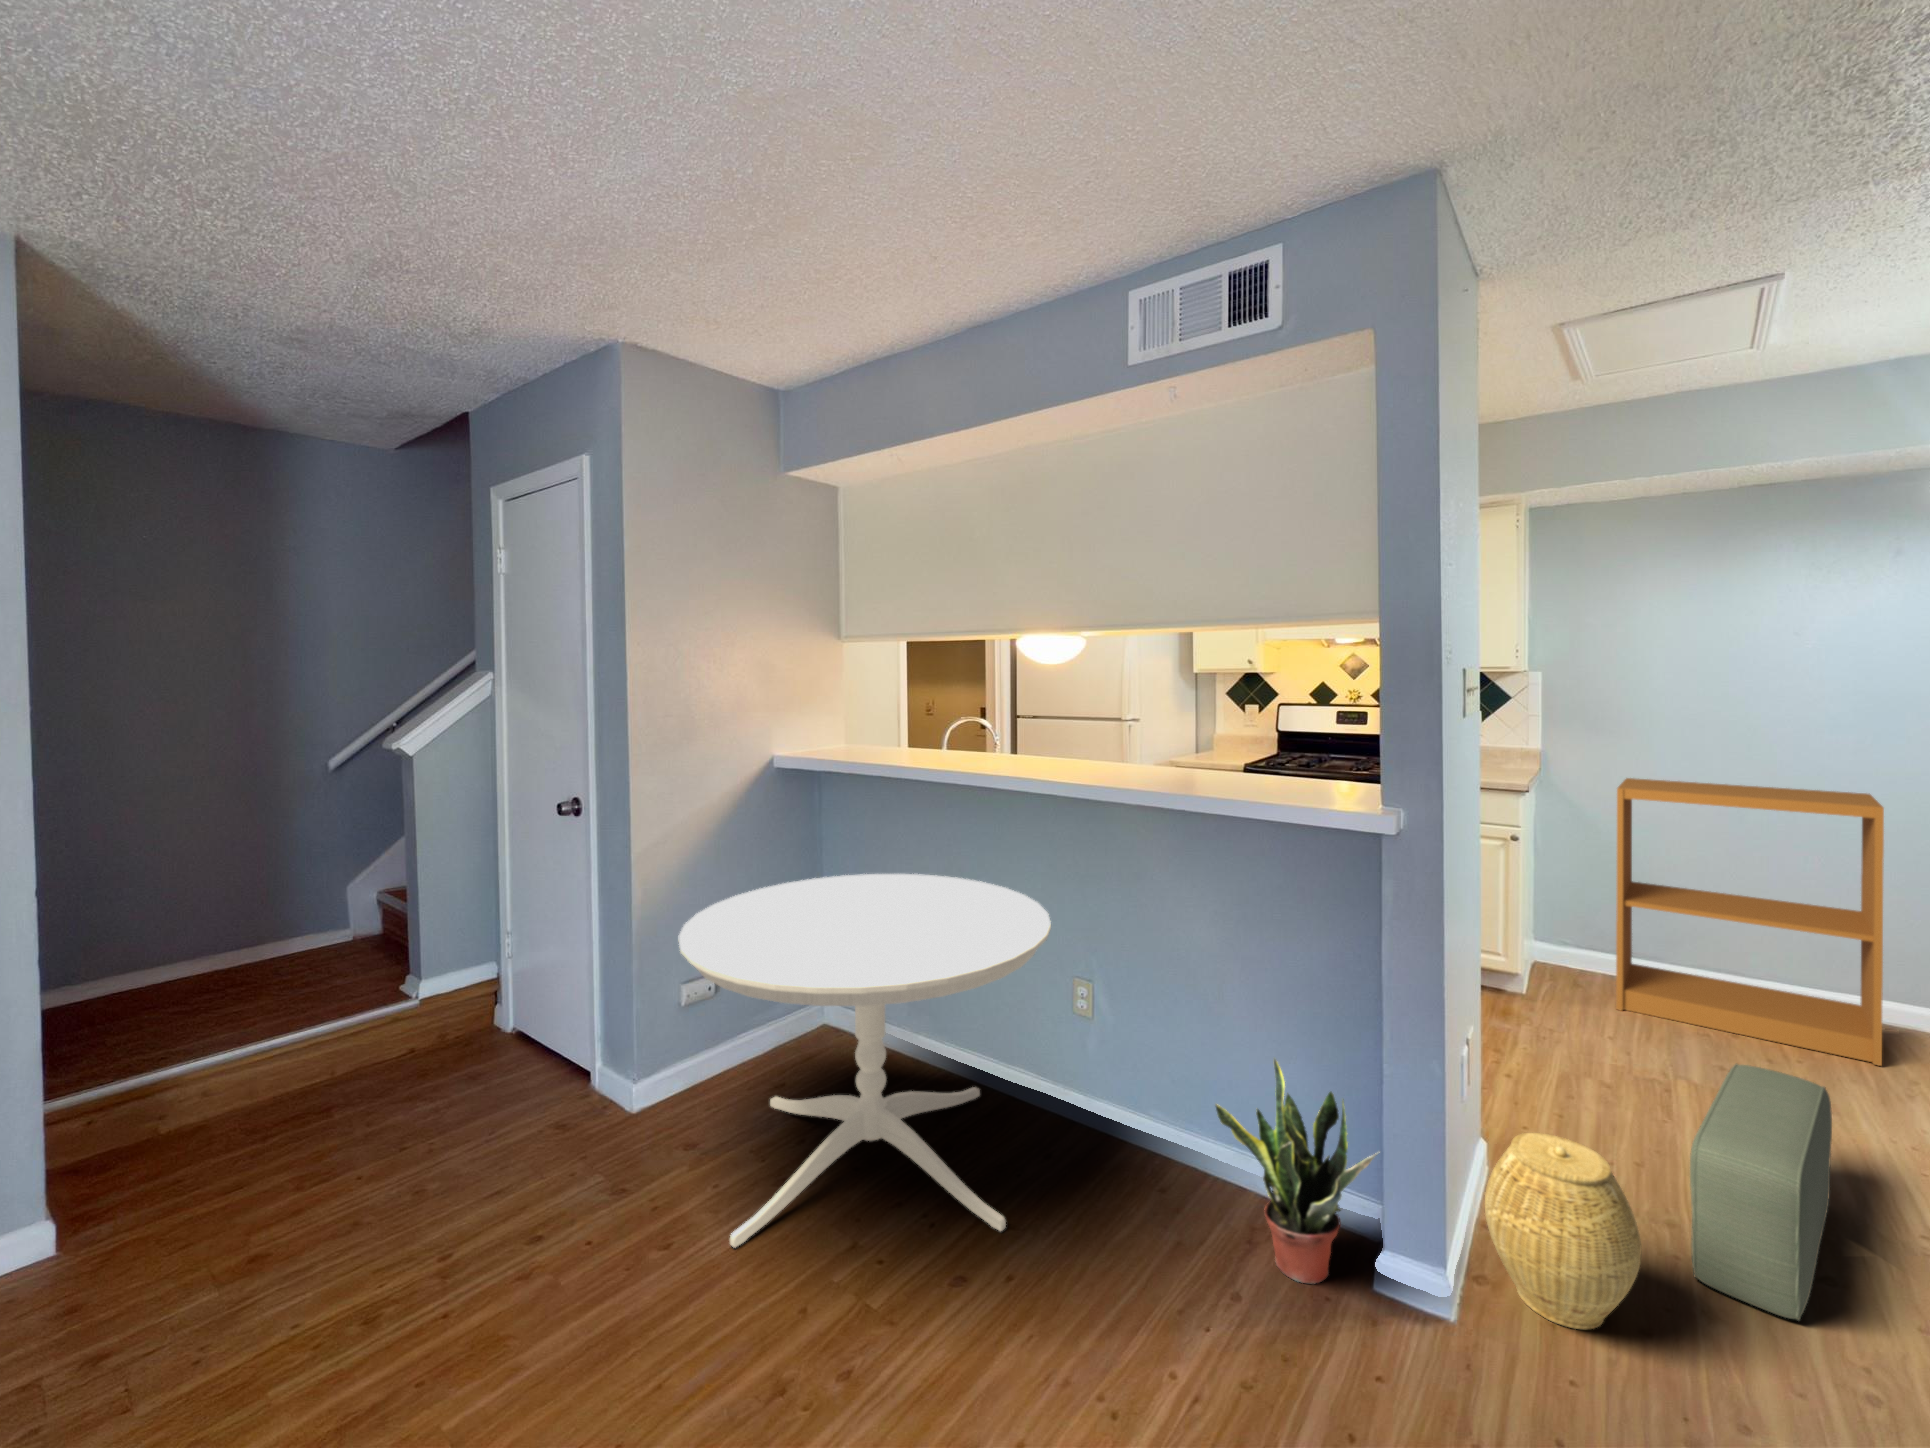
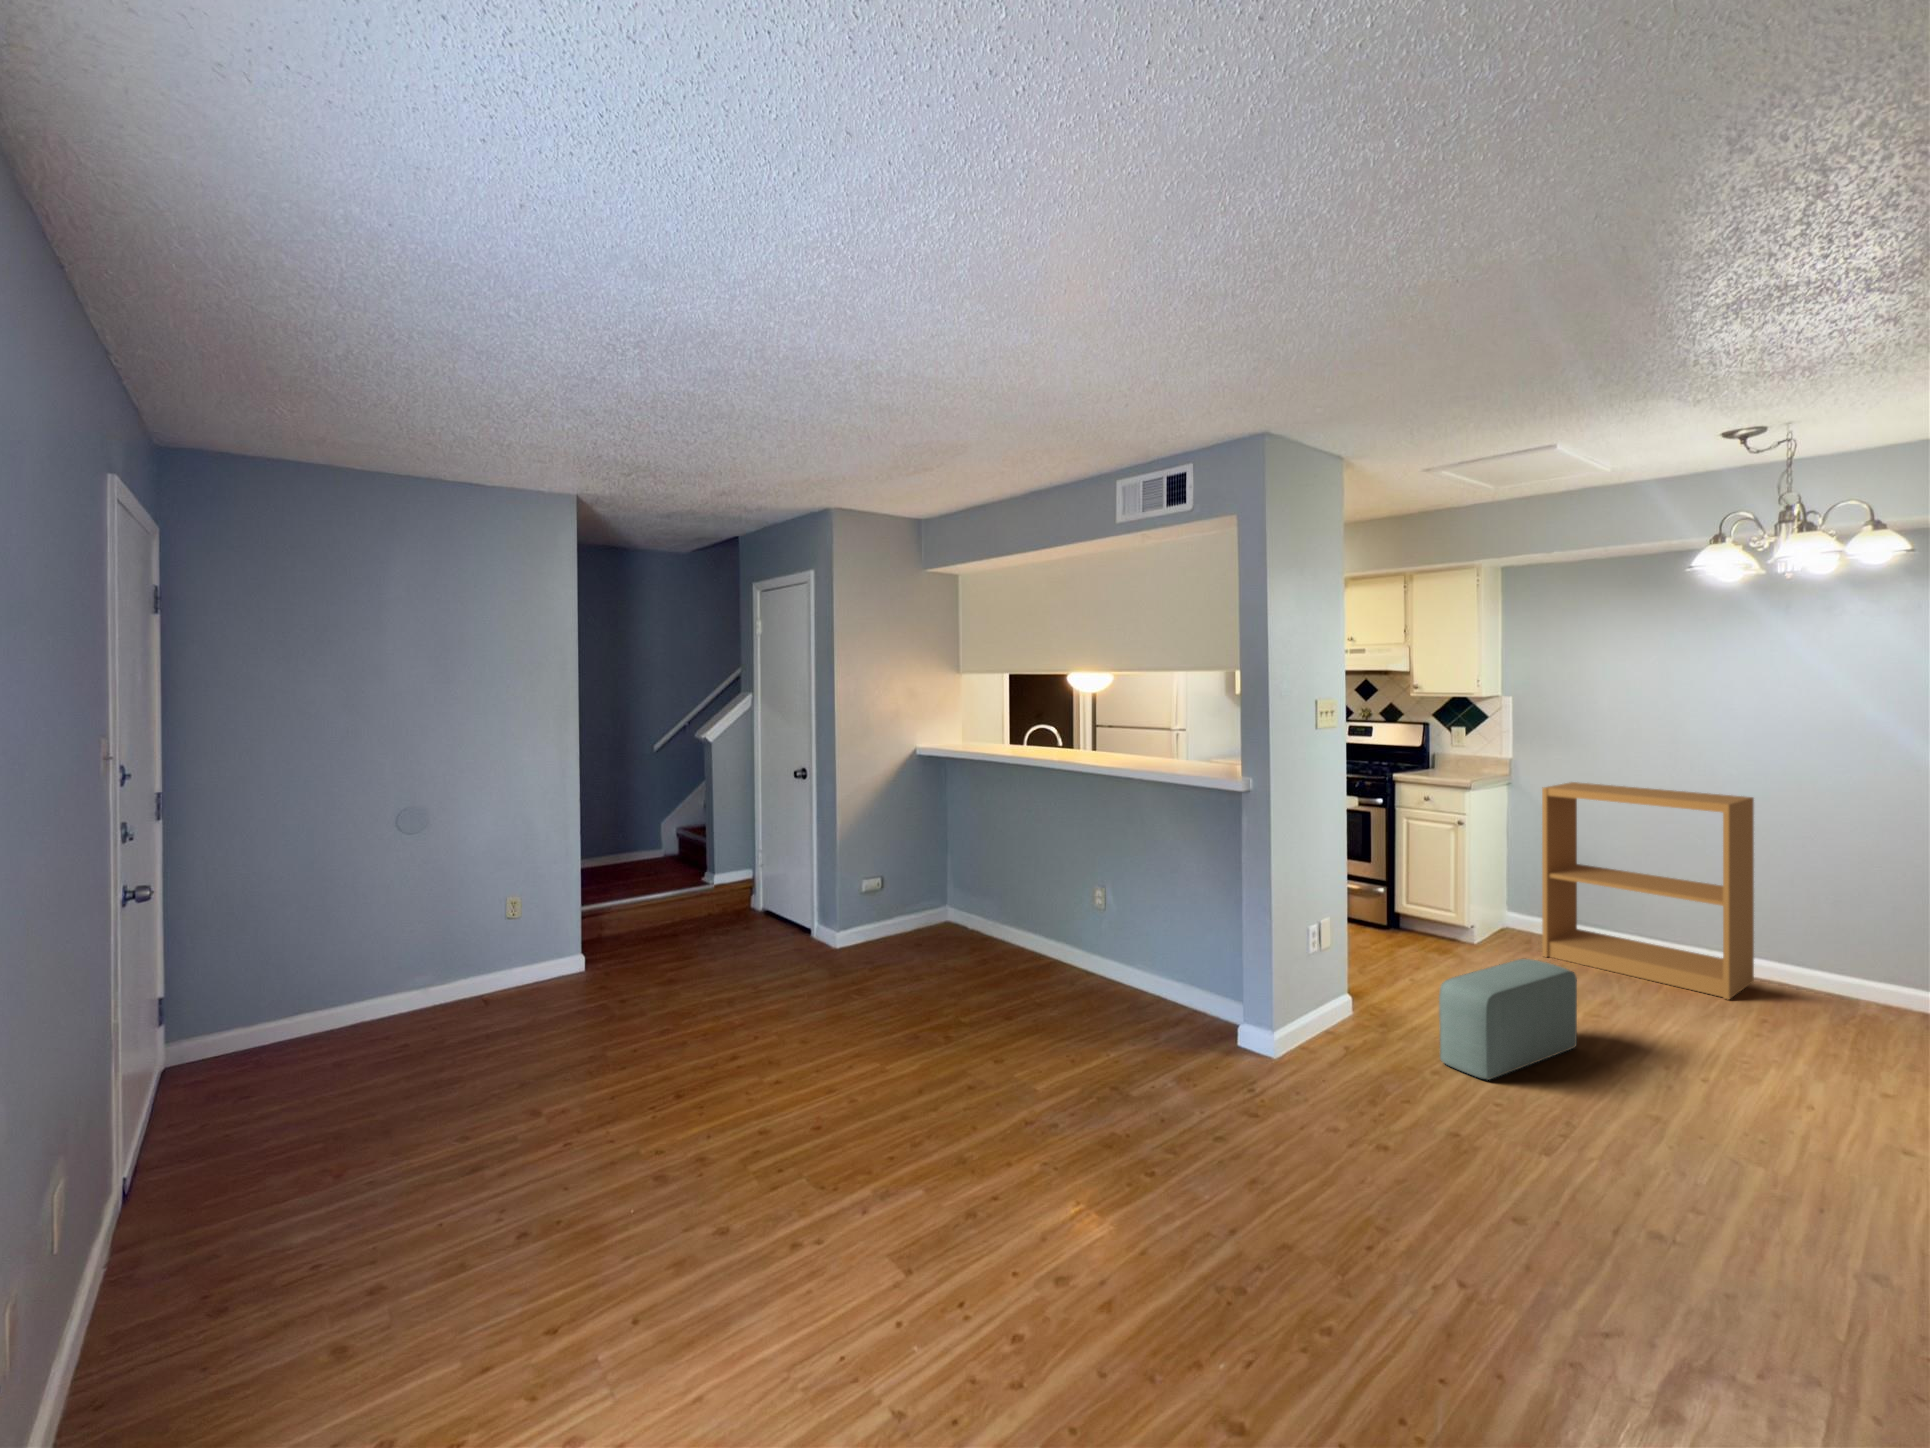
dining table: present [679,874,1051,1248] -> none [866,821,1075,1008]
potted plant: present [1216,1059,1376,1283] -> none [1153,921,1240,1041]
woven basket: present [1485,1133,1641,1329] -> none [1306,969,1387,1070]

